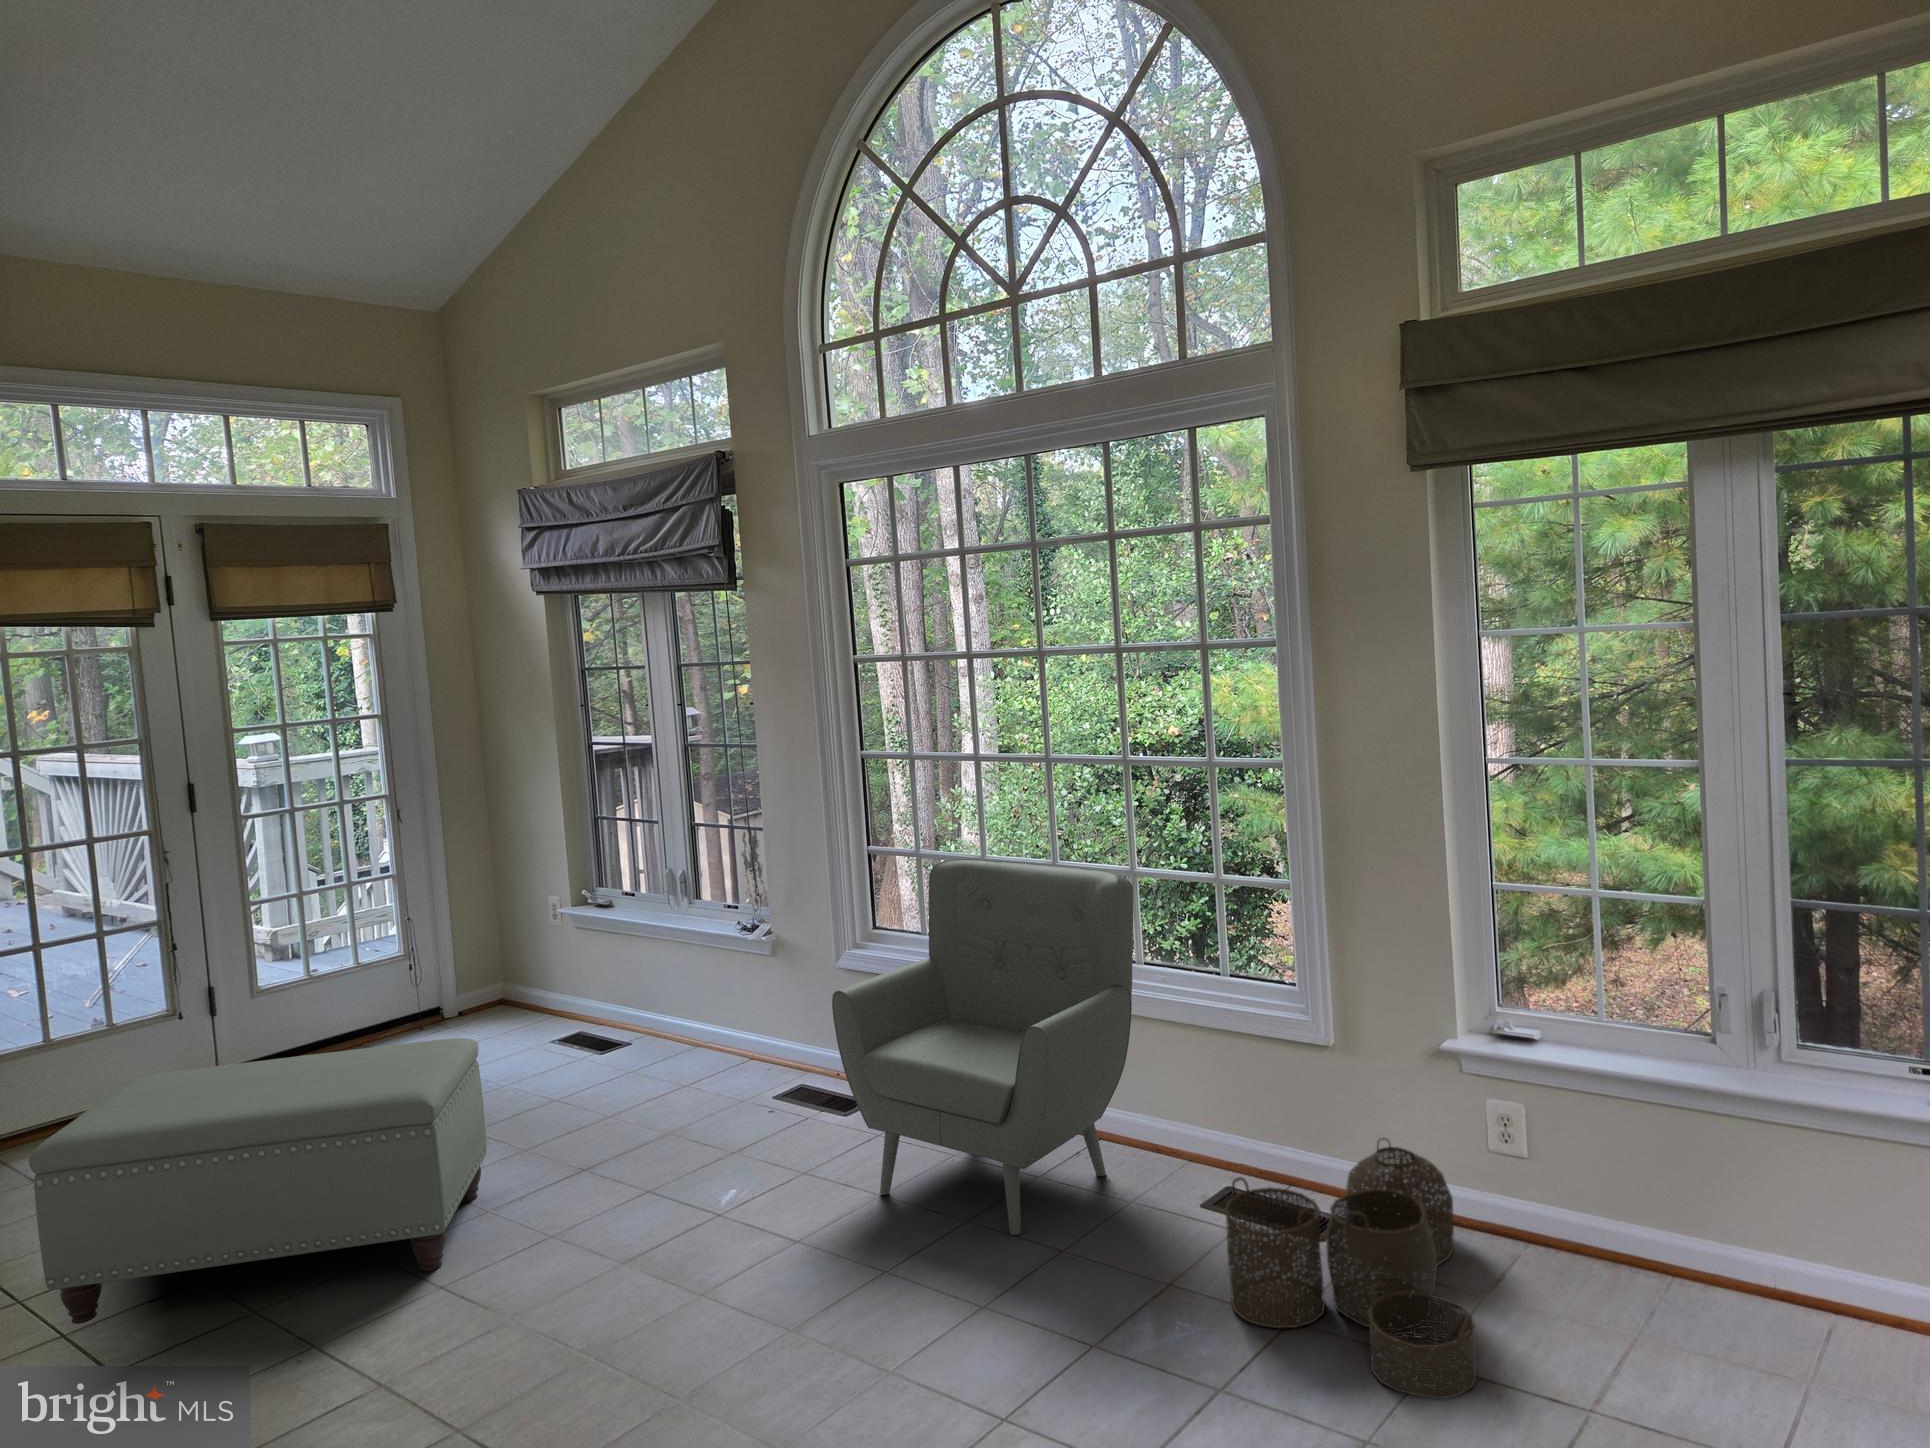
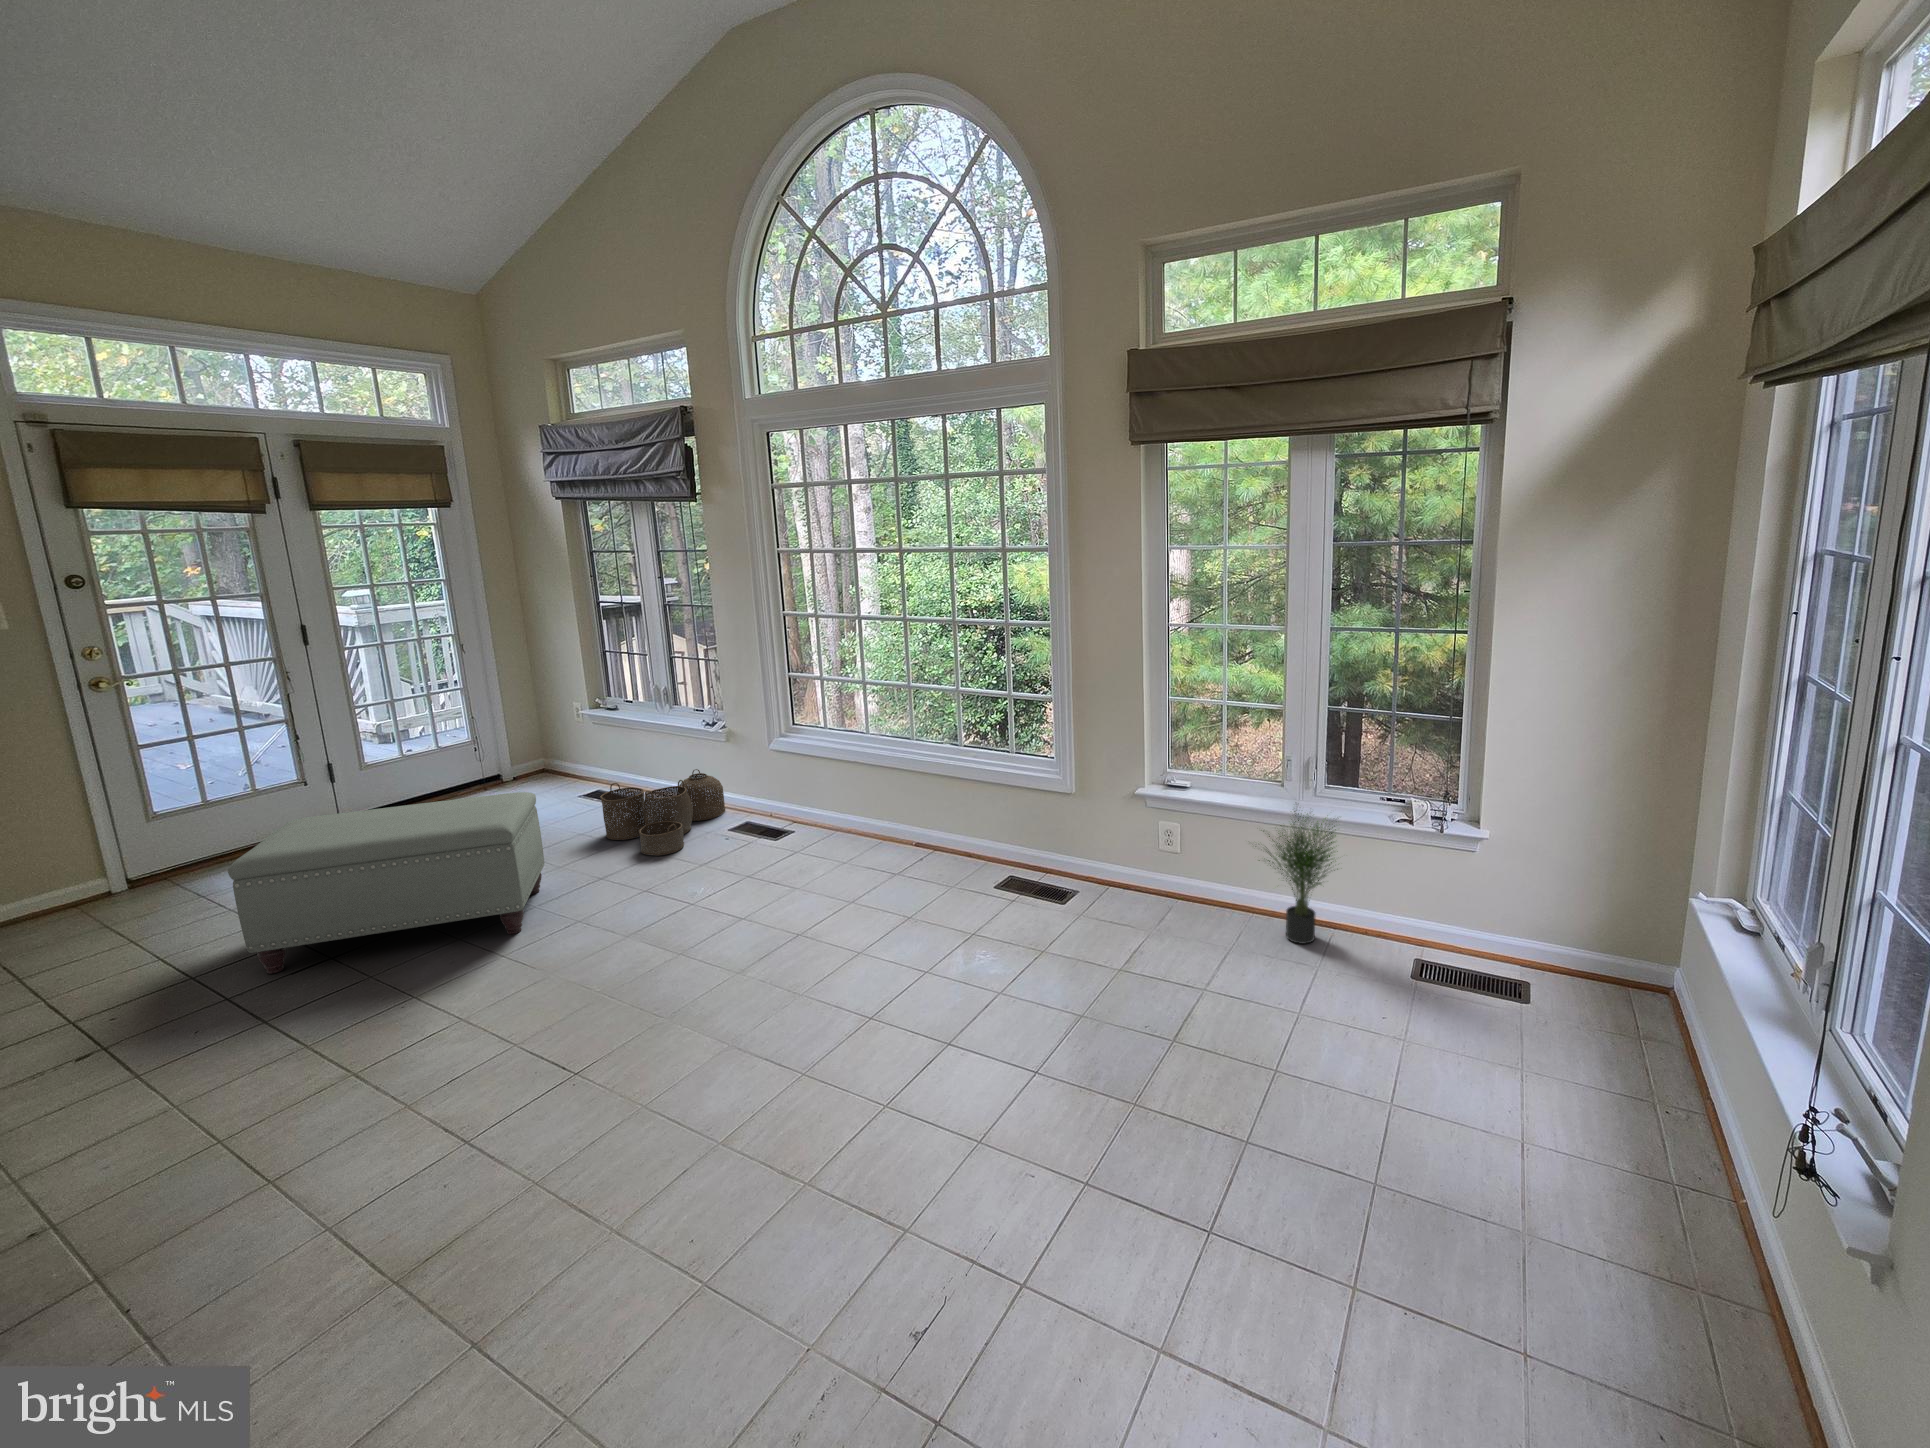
armchair: present [832,859,1133,1235] -> none [773,678,962,900]
potted plant: none [1647,1081,1861,1360] -> present [1259,810,1338,944]
woven basket: present [1225,1138,1477,1399] -> present [600,769,725,856]

